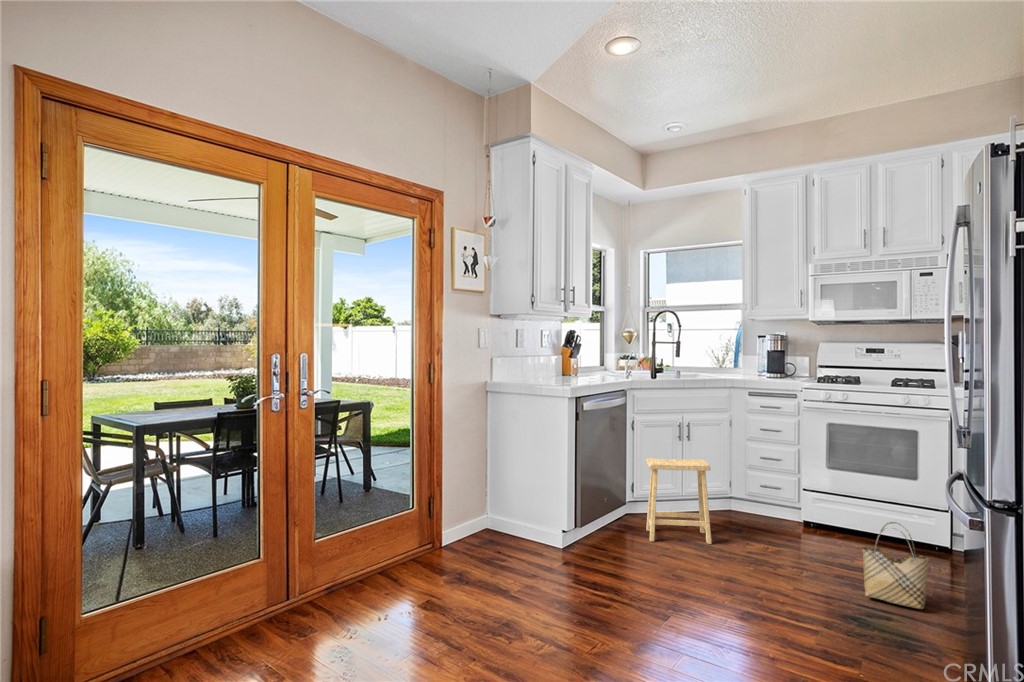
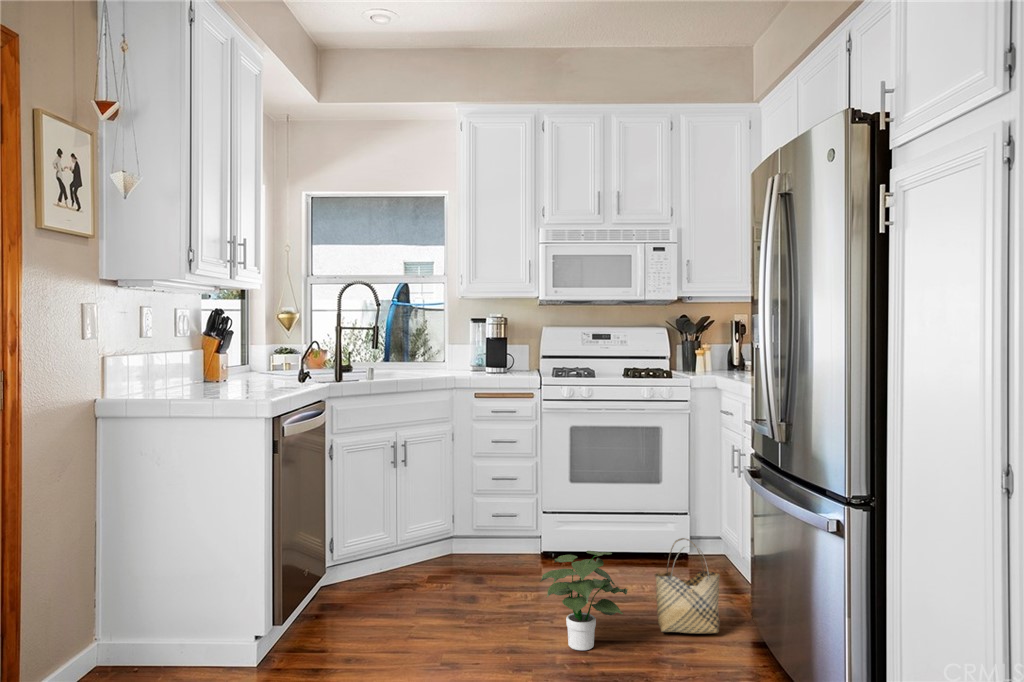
footstool: present [646,458,712,544] -> none [364,490,460,619]
potted plant: none [756,516,832,593] -> present [540,551,628,651]

